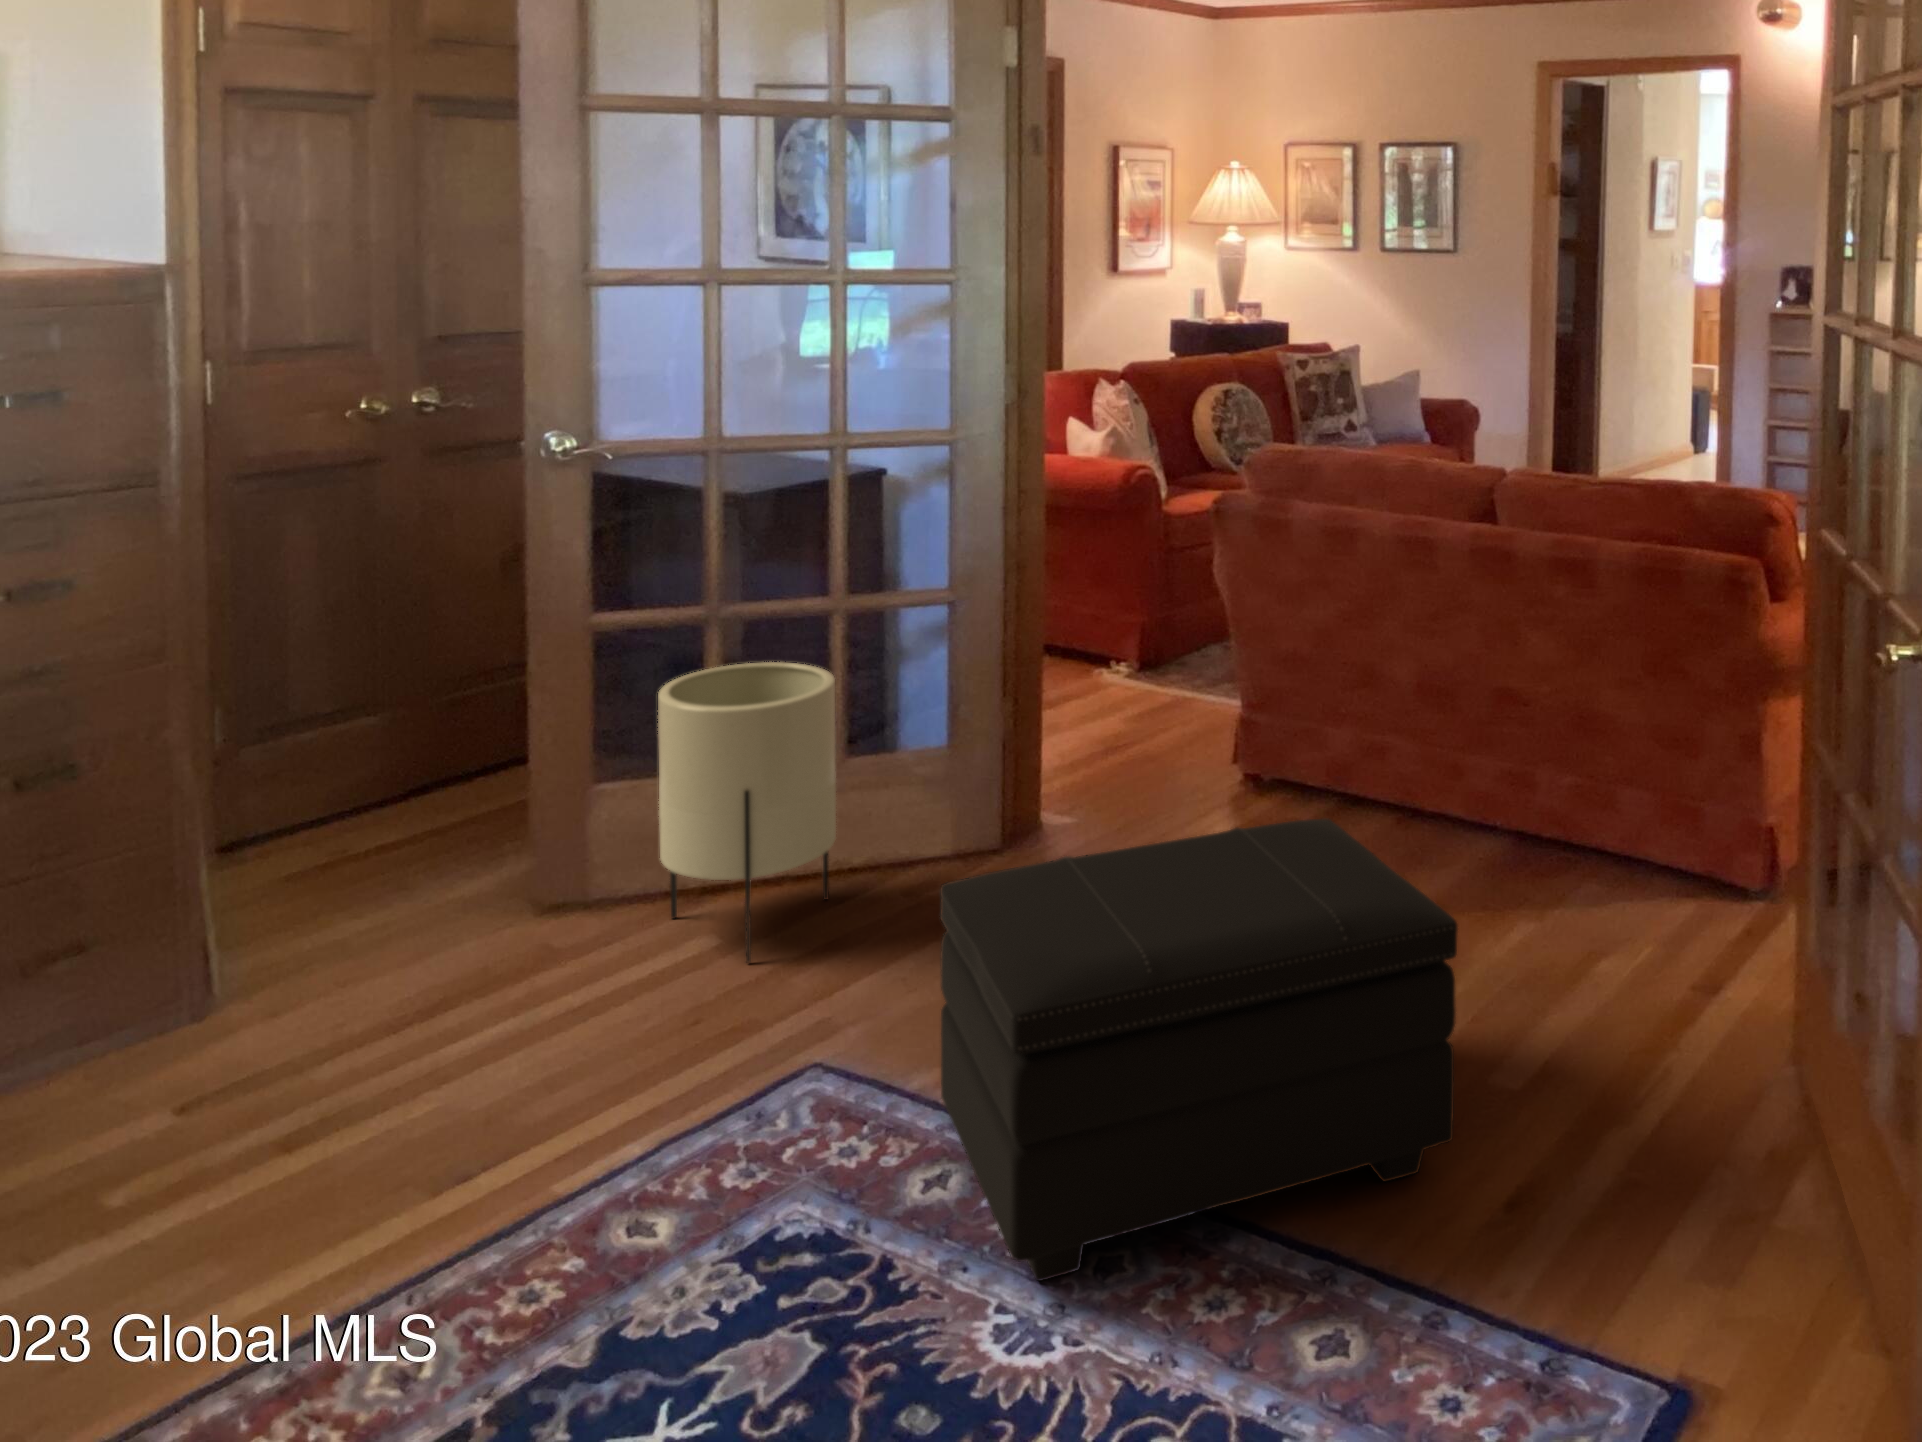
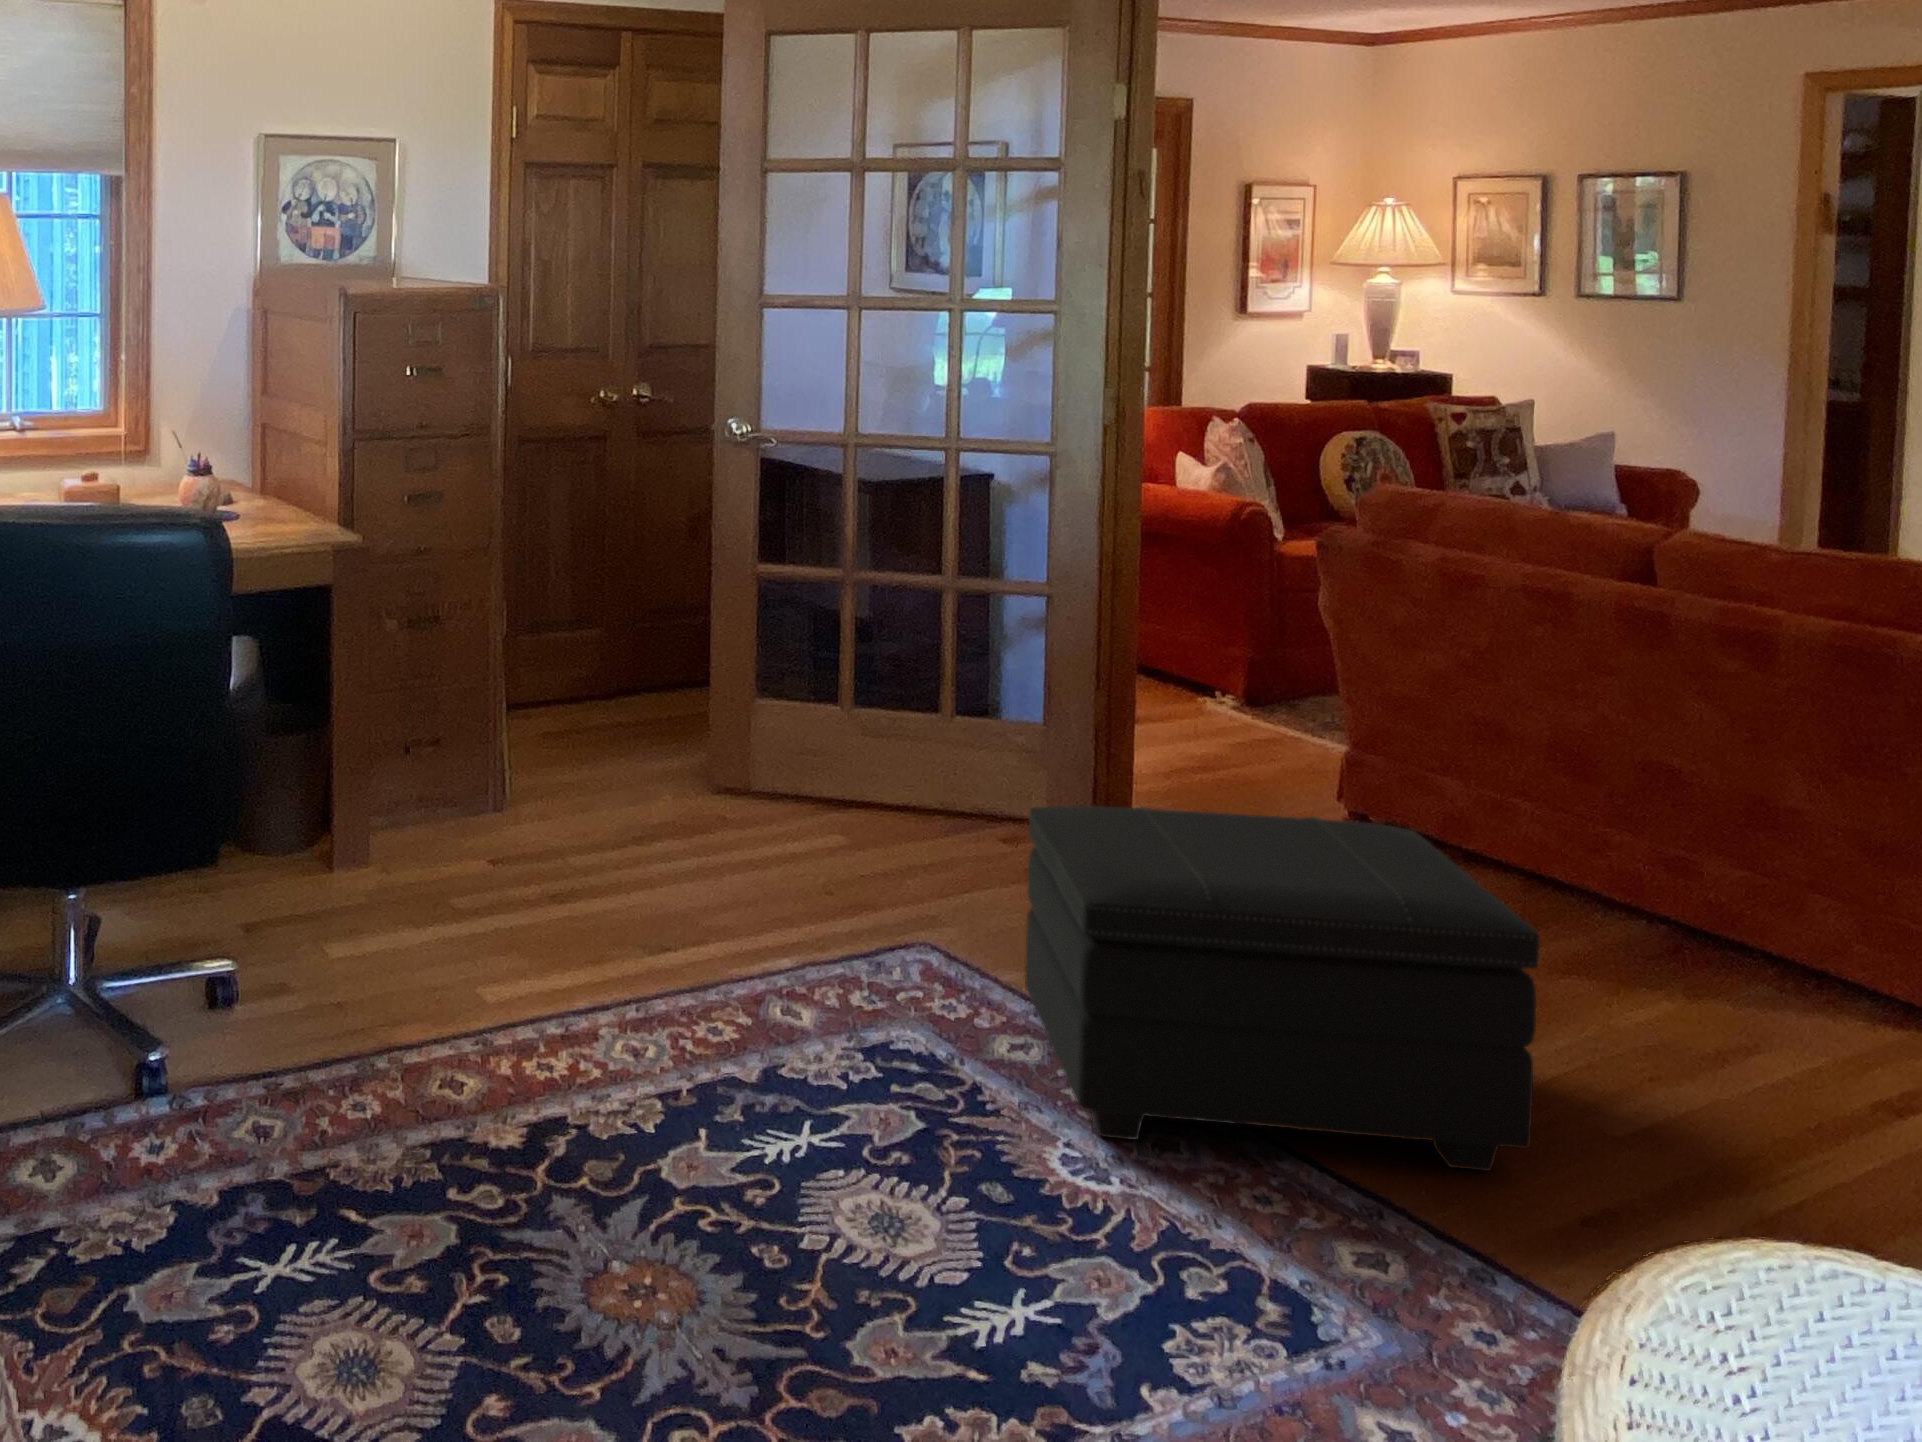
planter: present [658,662,836,963] -> none [804,623,947,864]

